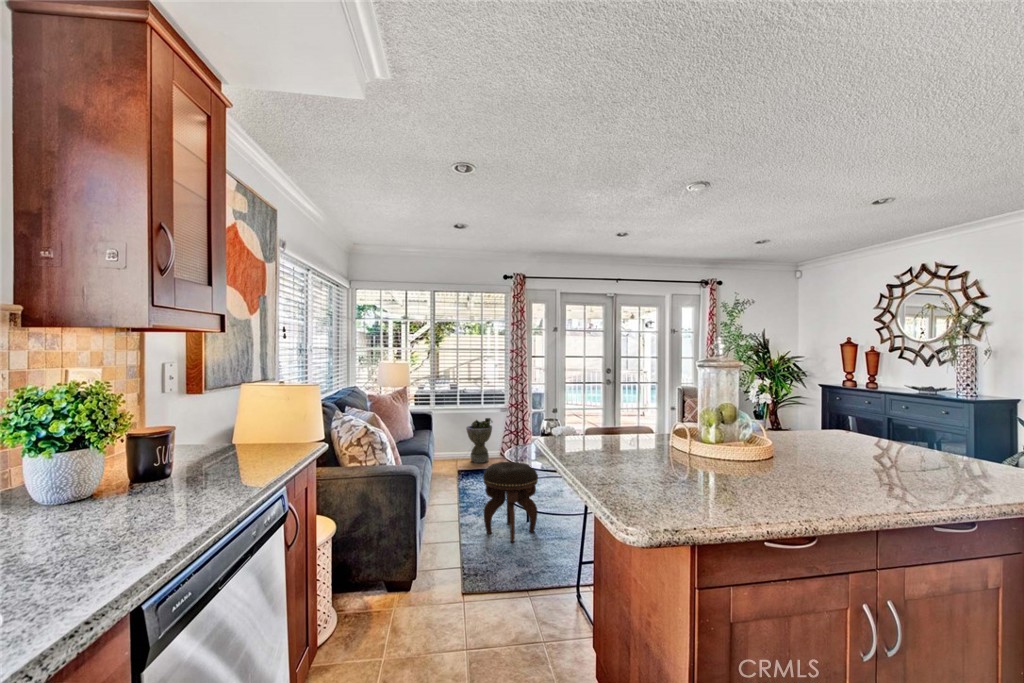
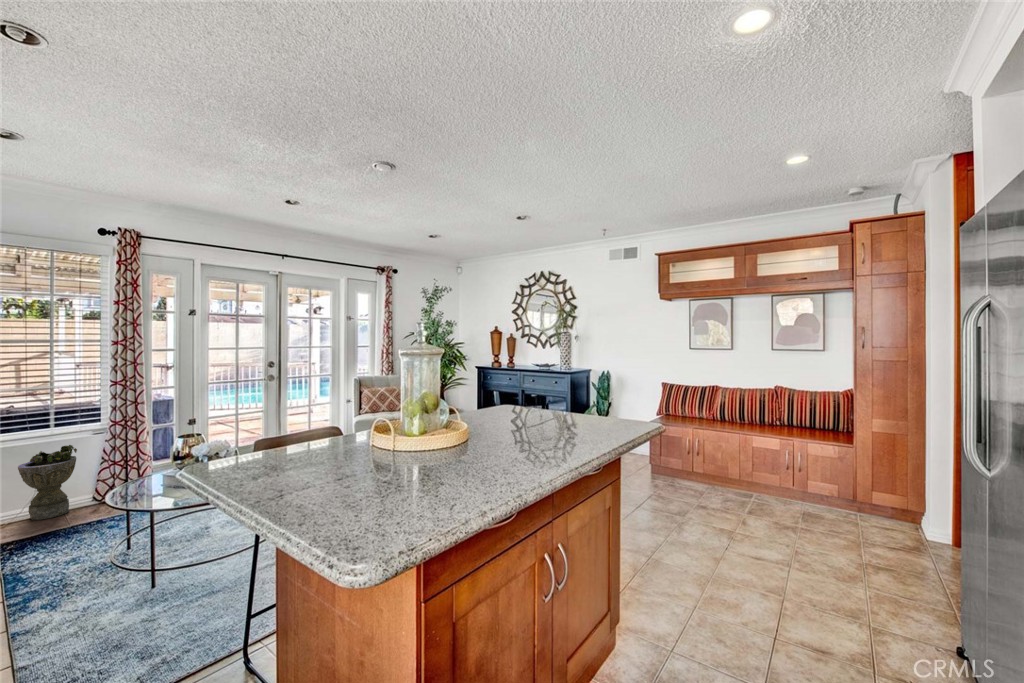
footstool: present [483,462,538,542] -> none [62,502,177,634]

